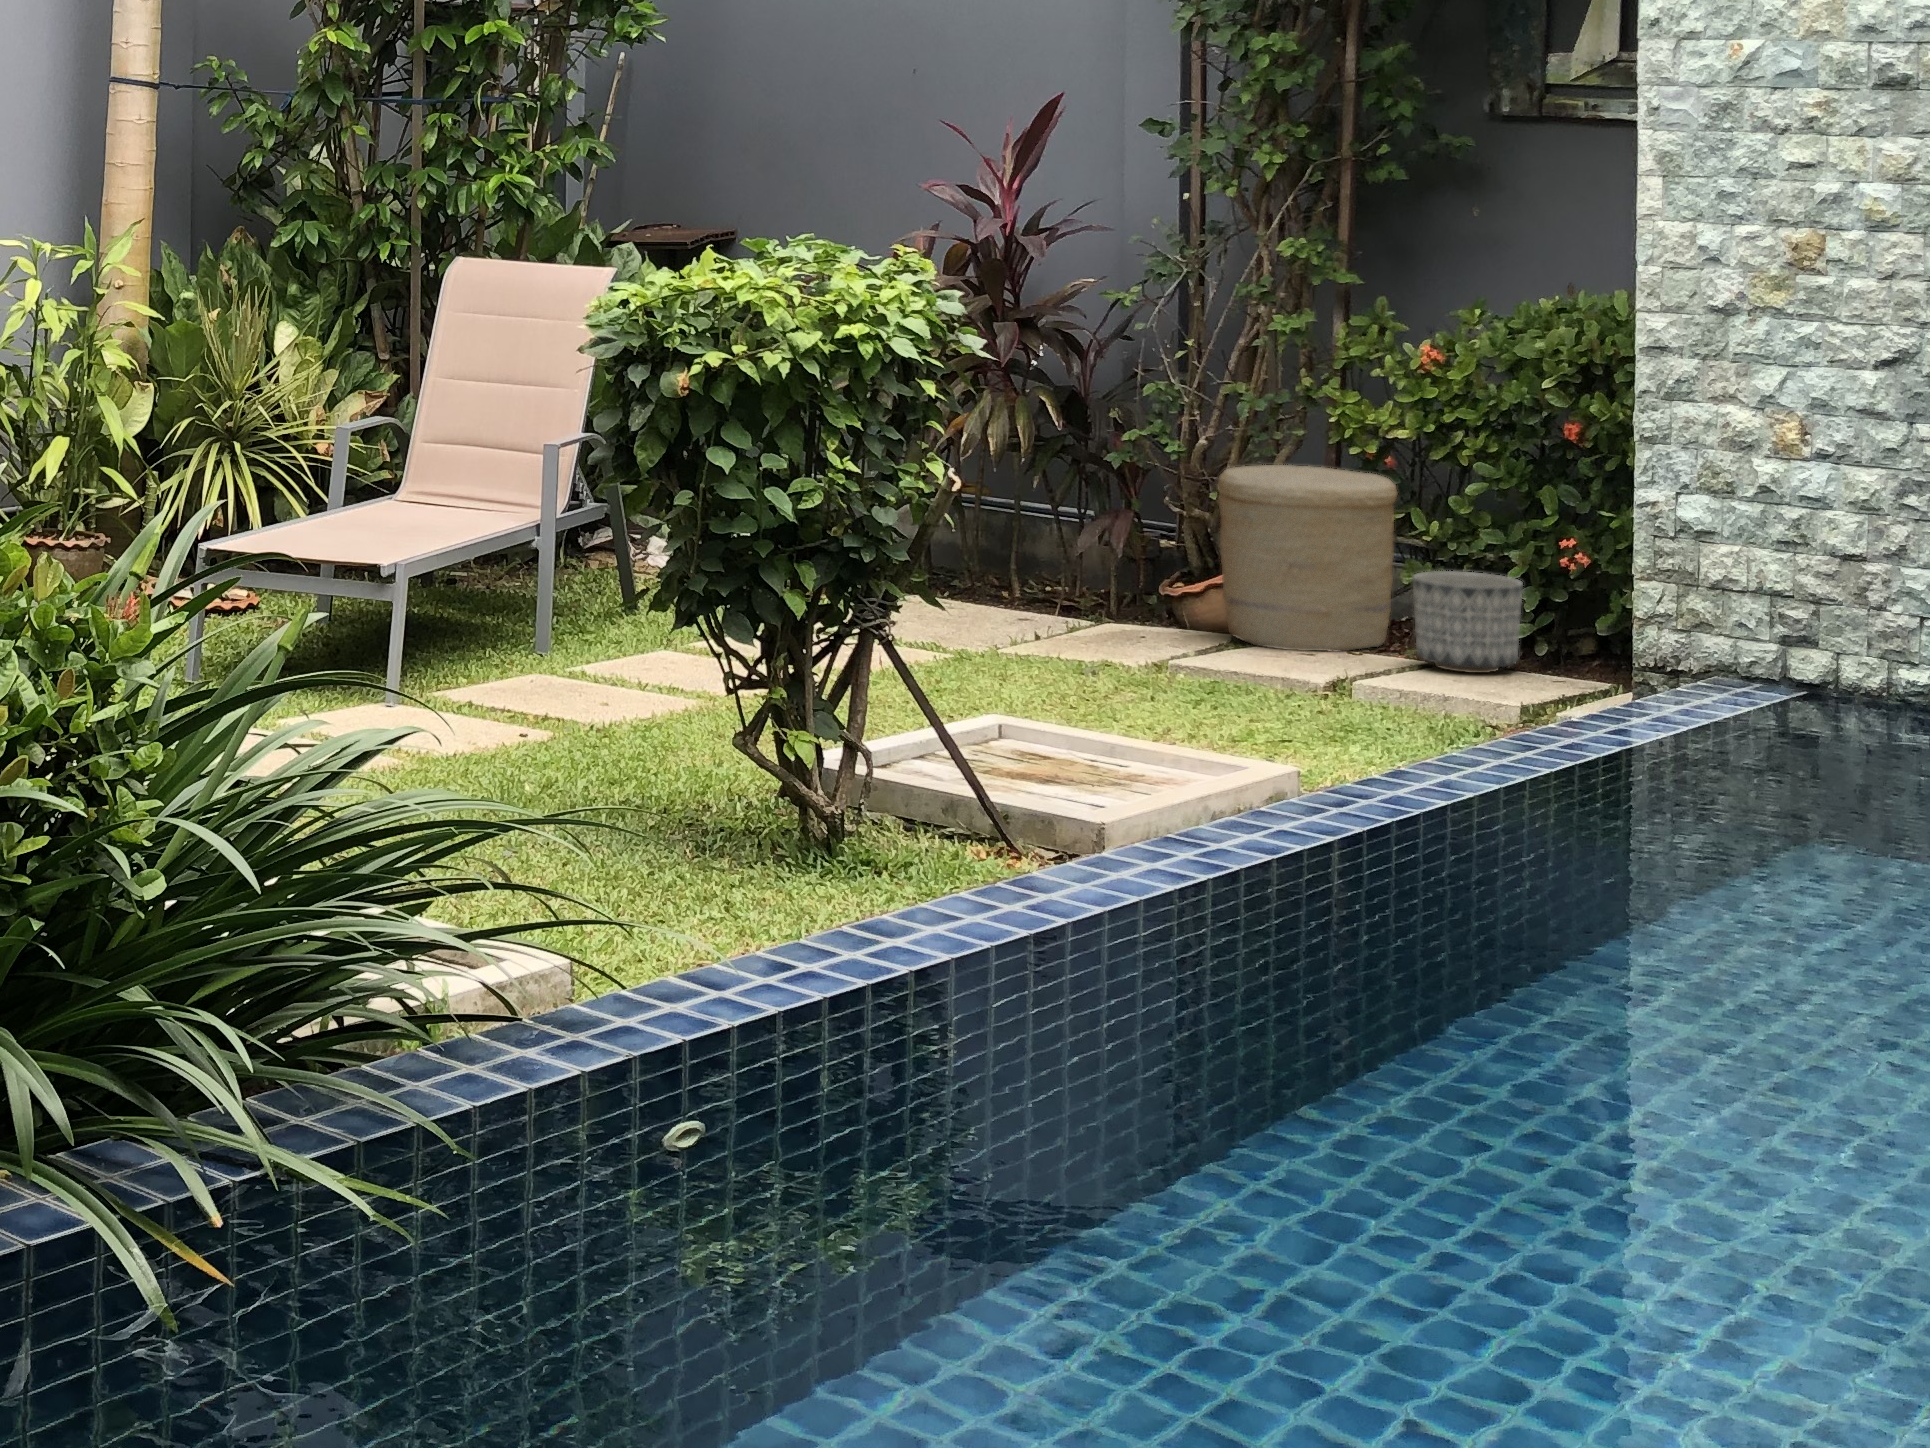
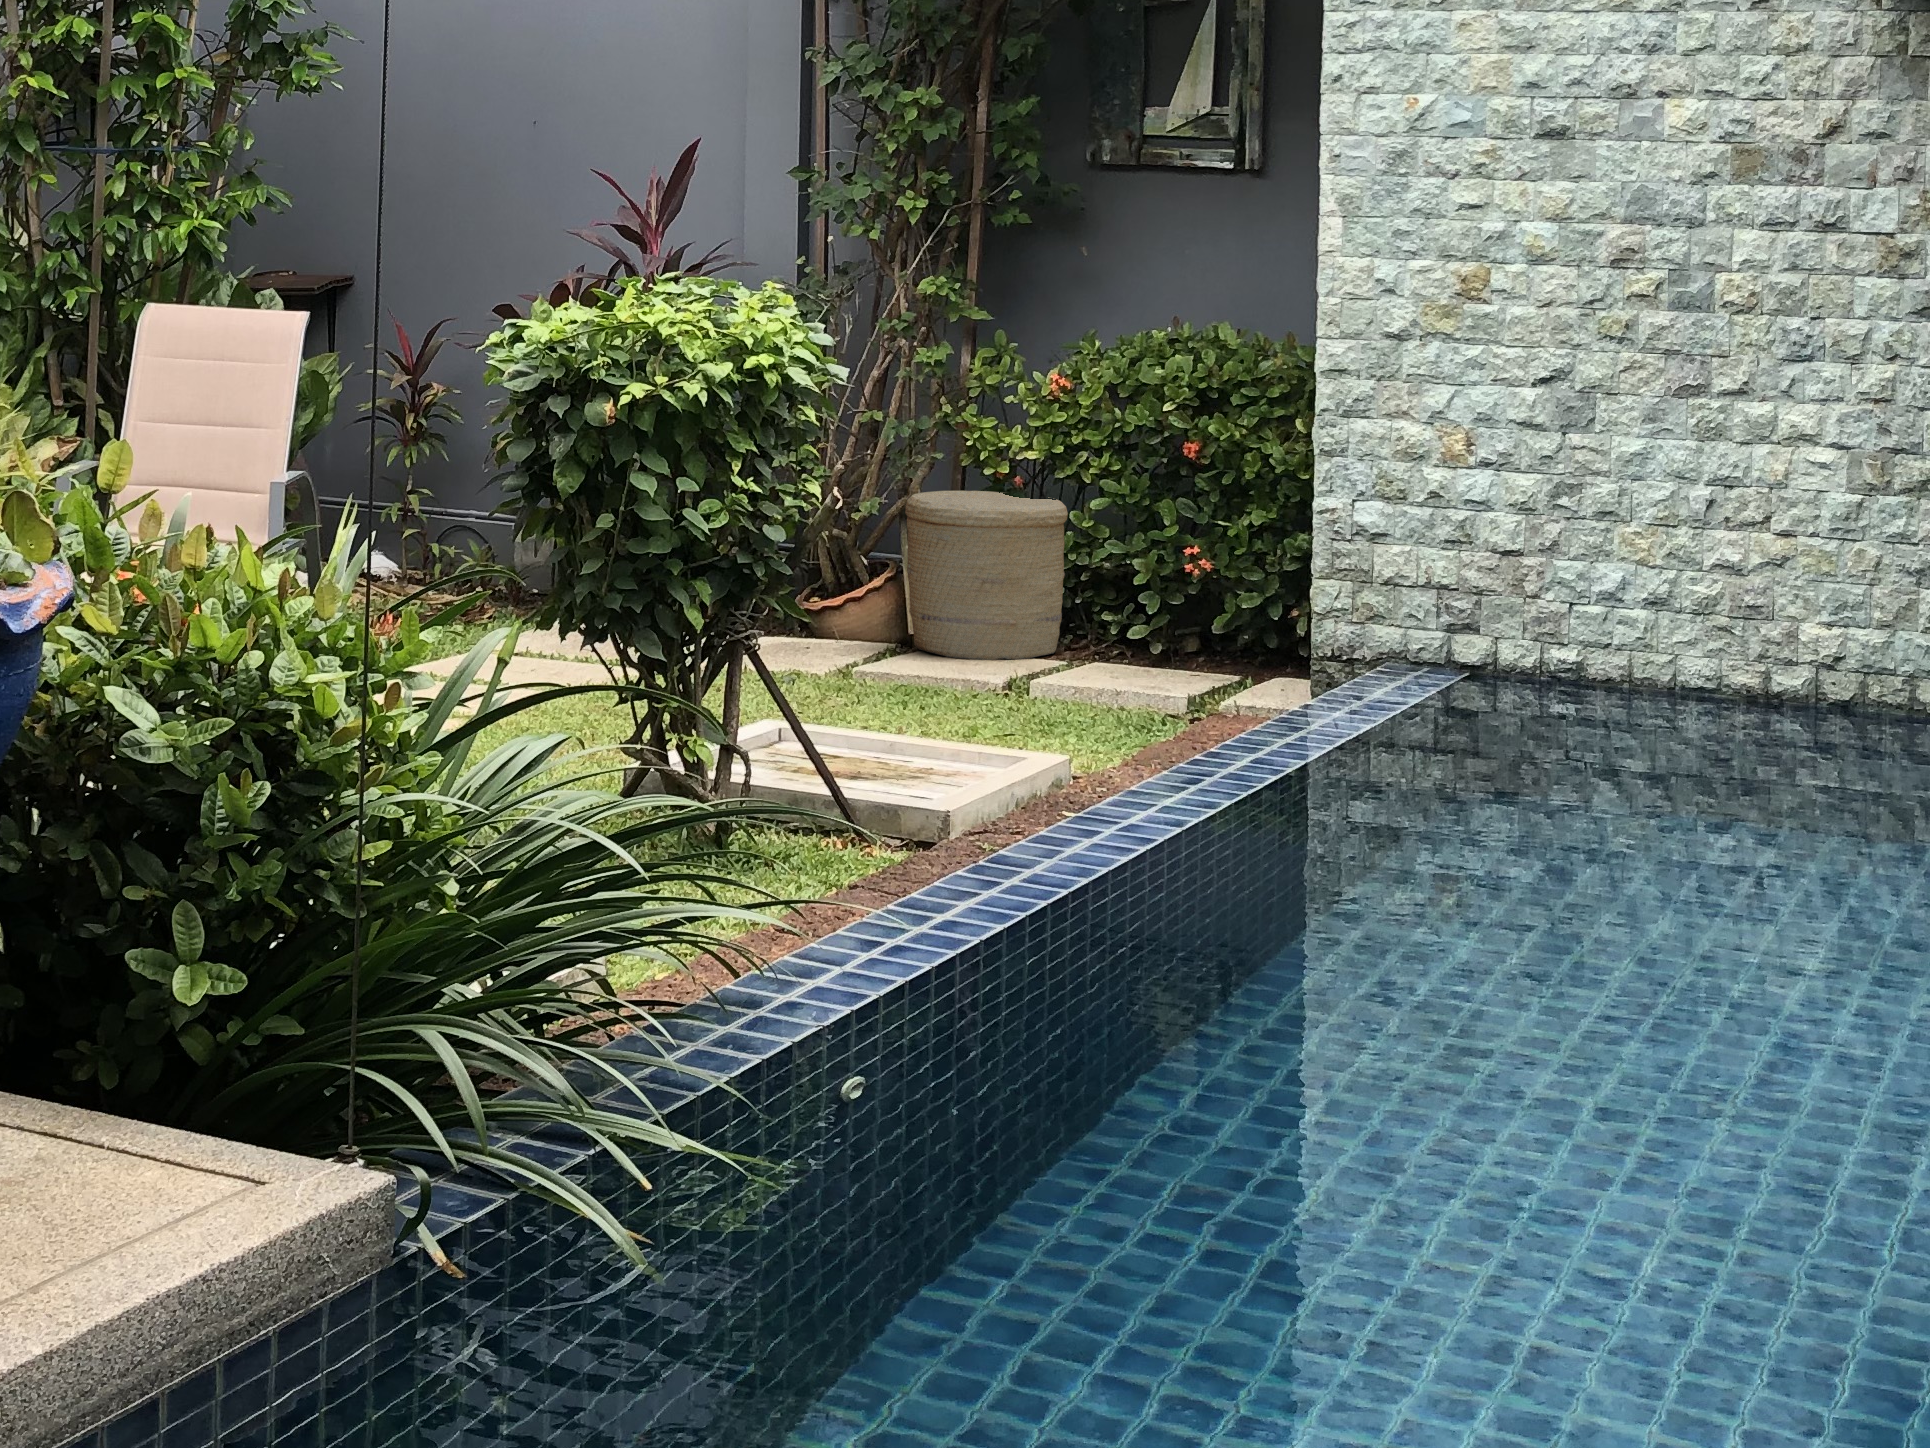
planter: present [1412,571,1523,673] -> none [1100,581,1198,672]

